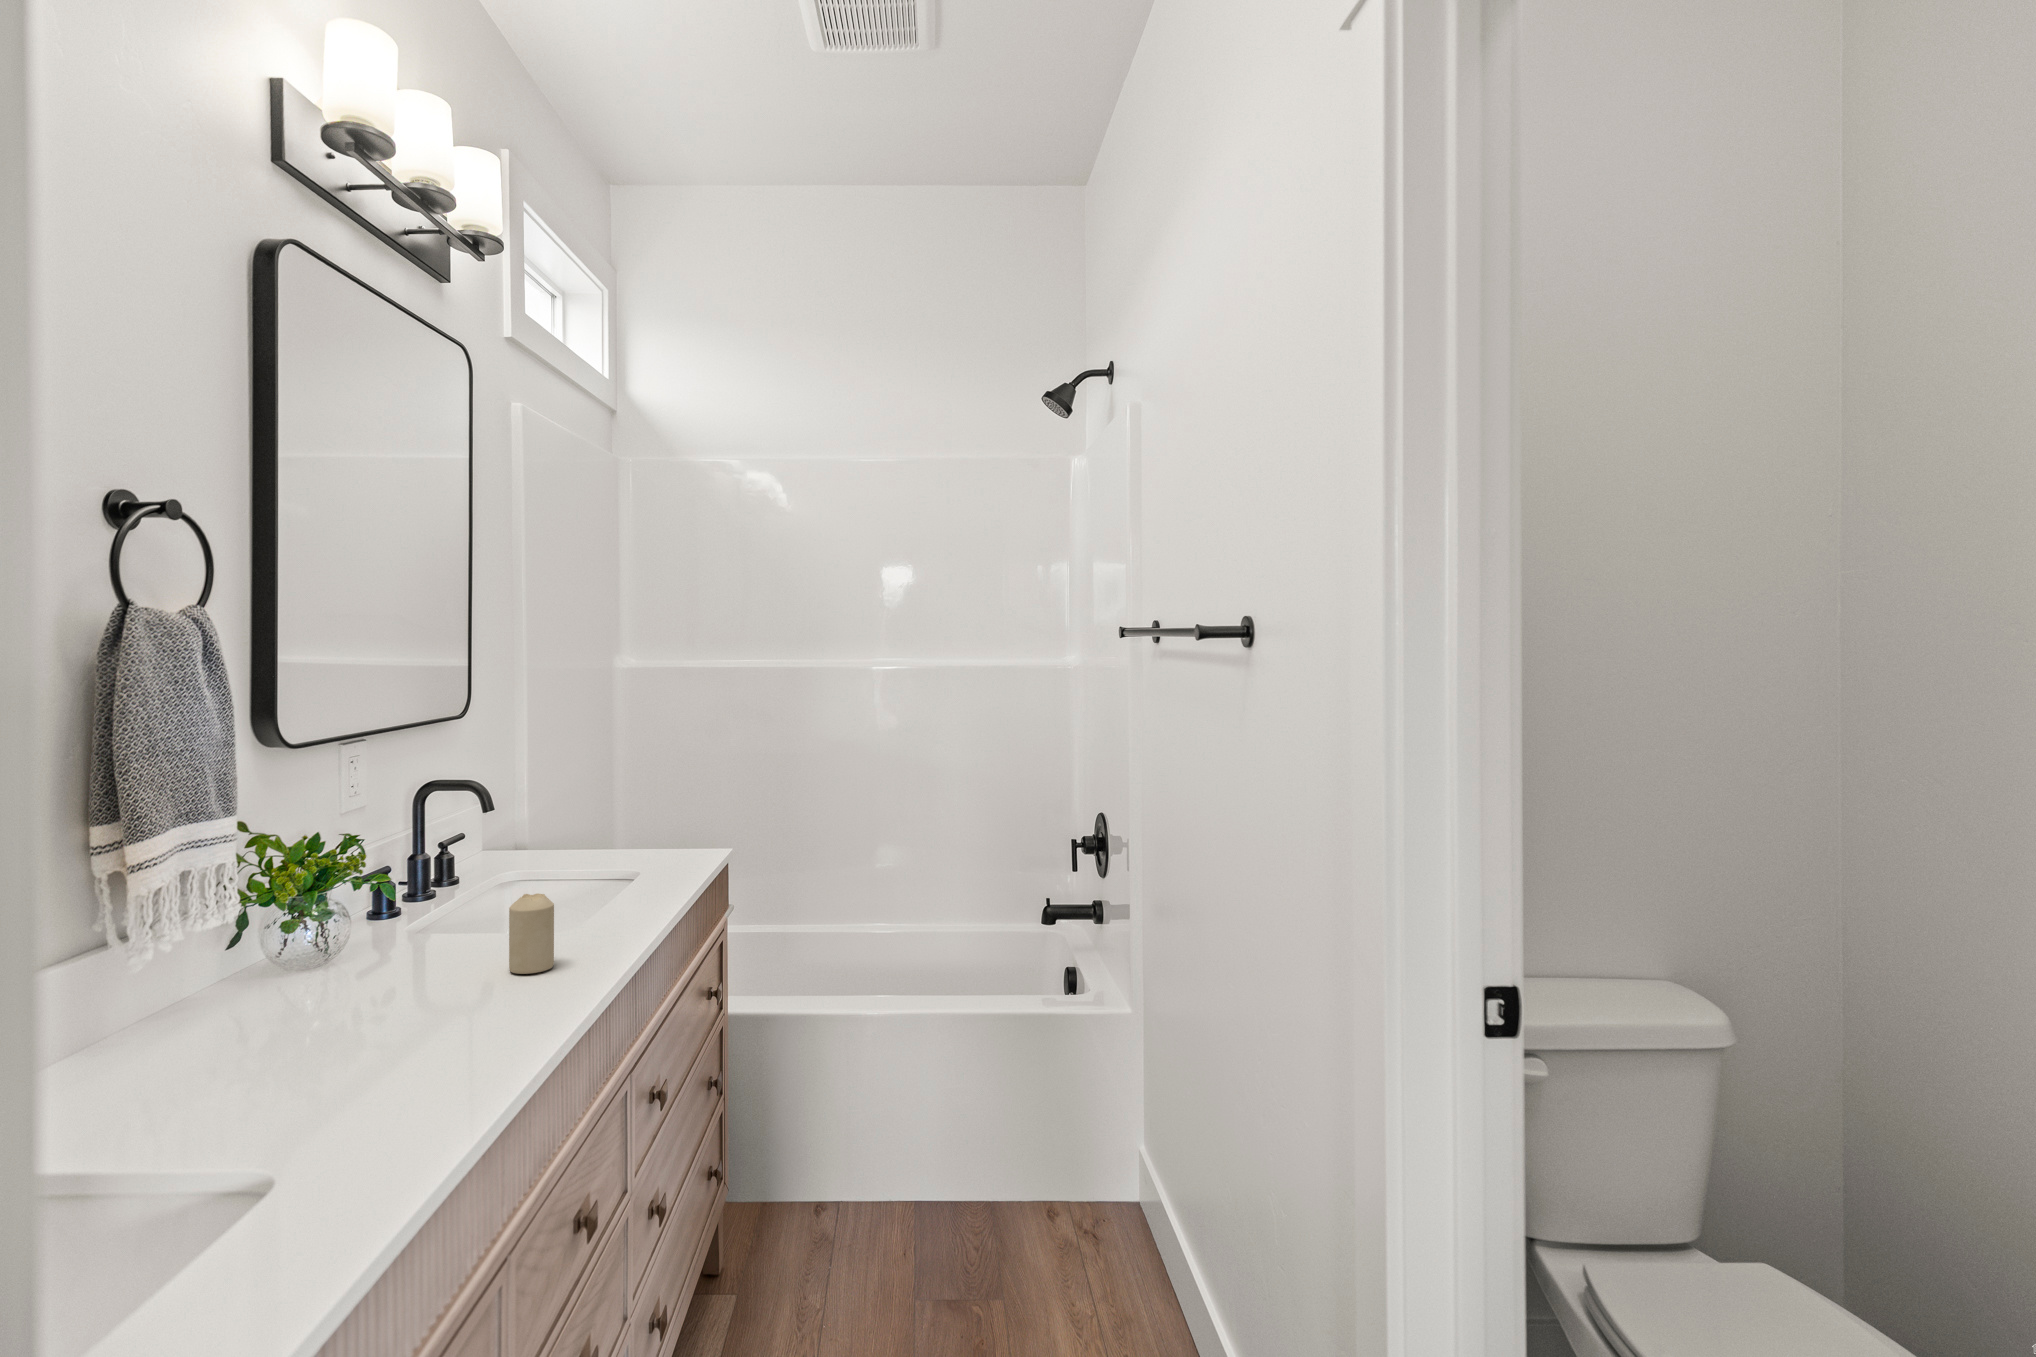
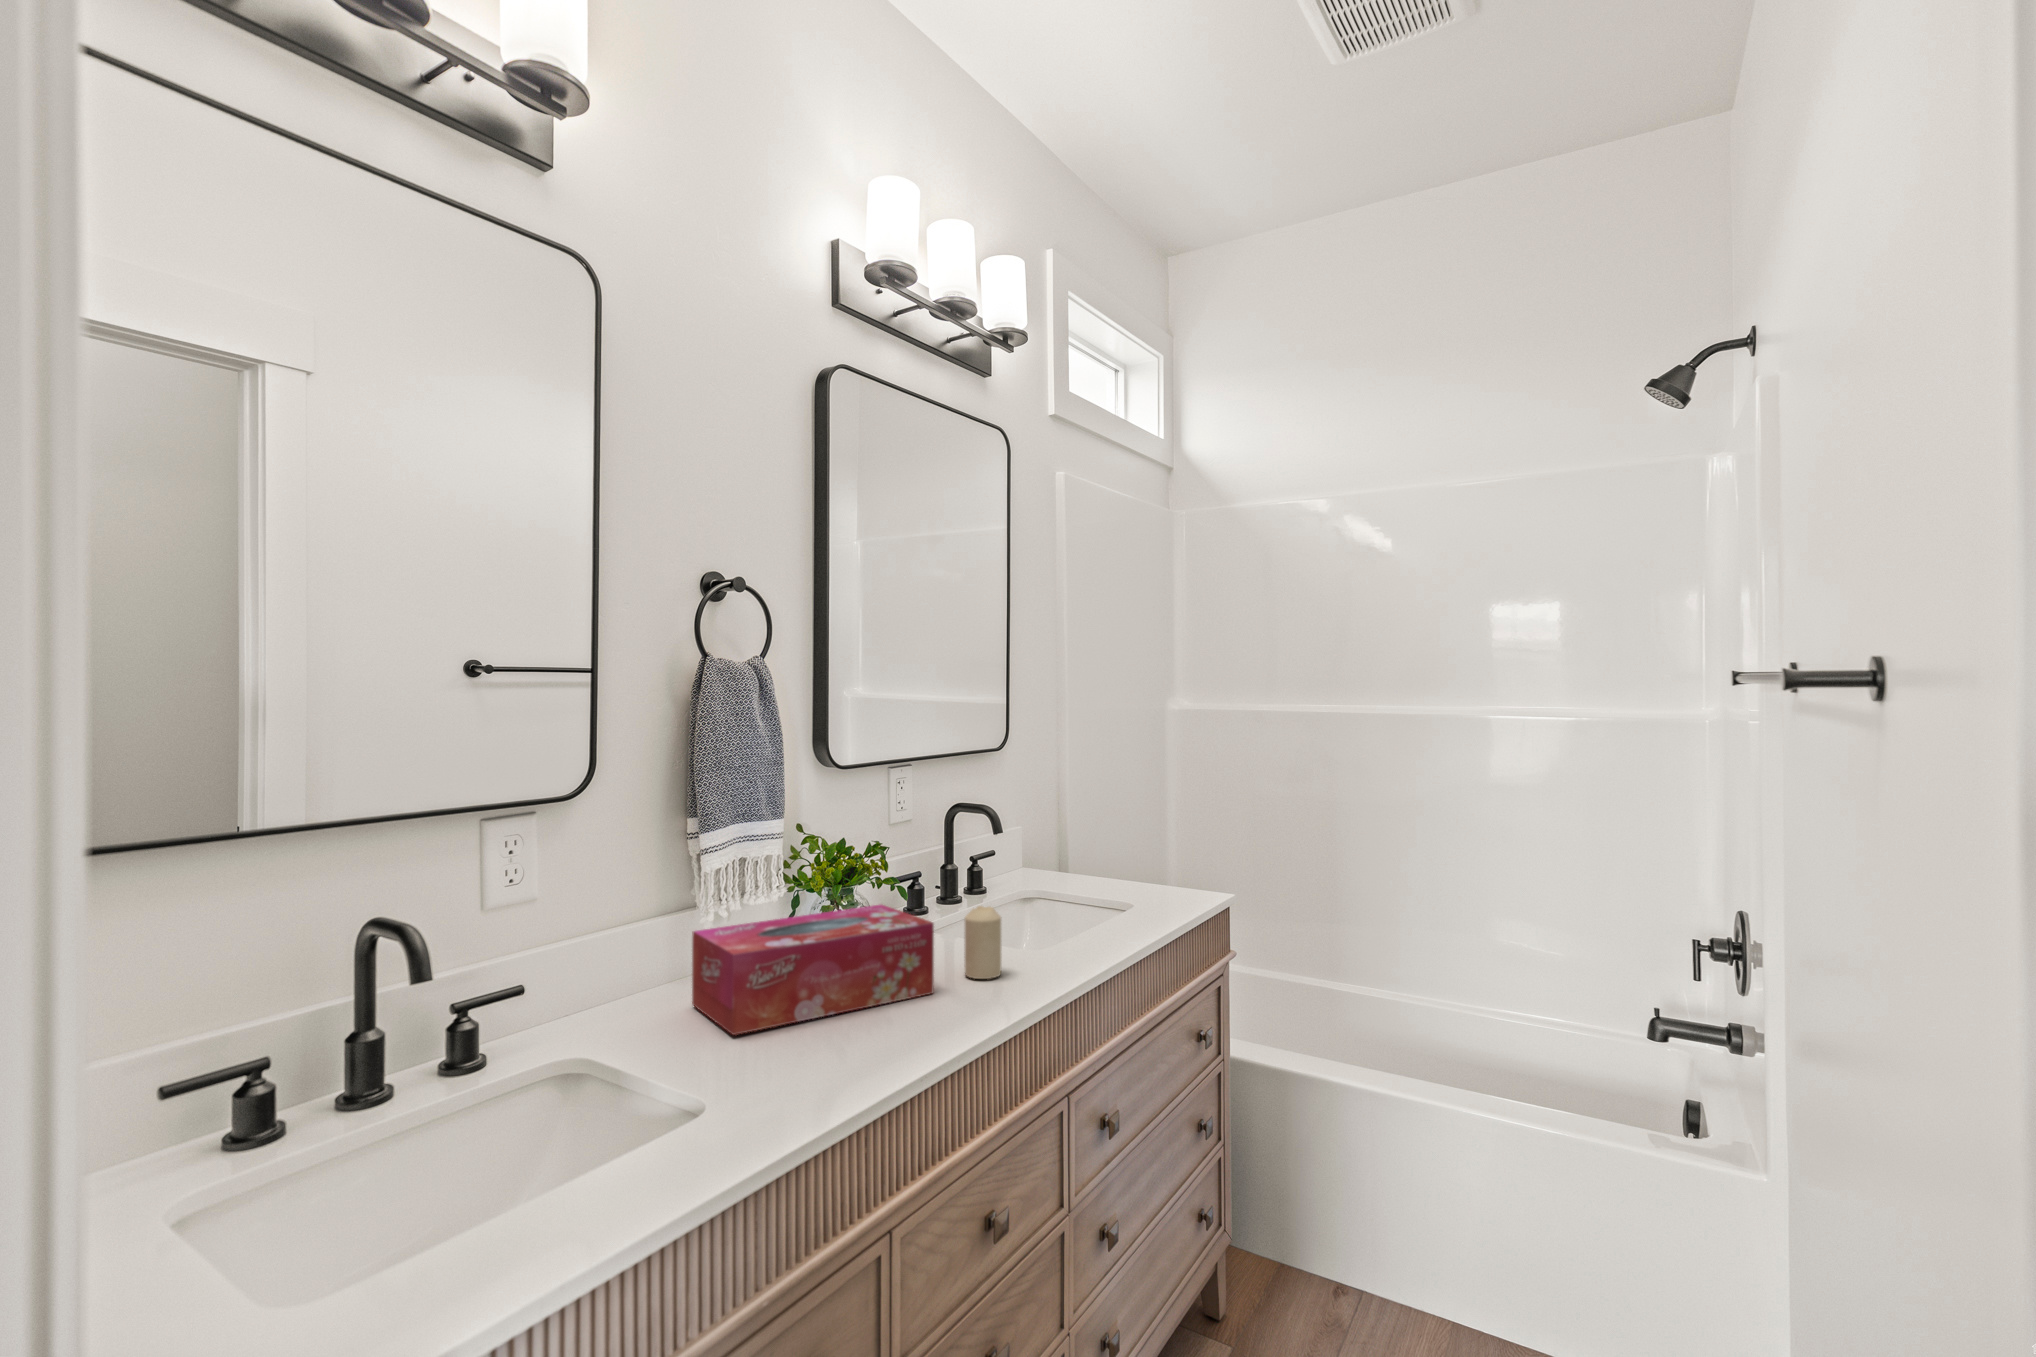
tissue box: none [145,907,488,1090] -> present [692,905,934,1035]

